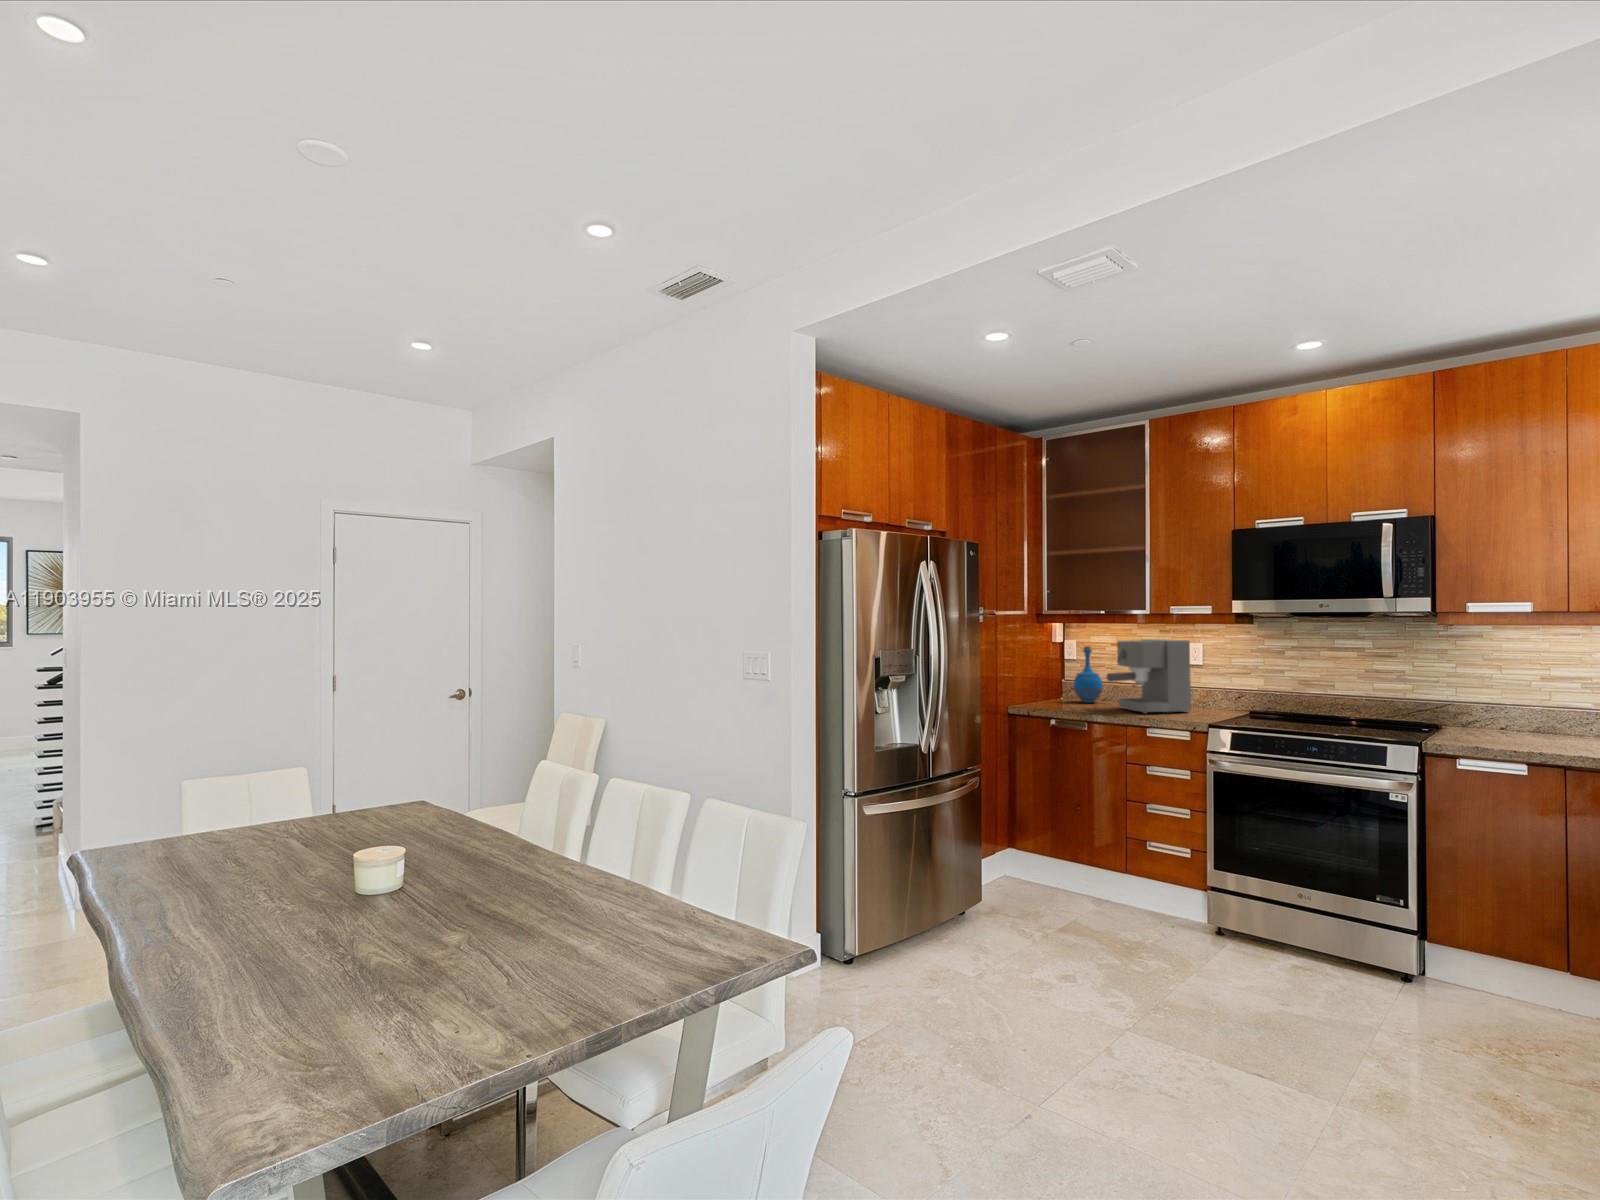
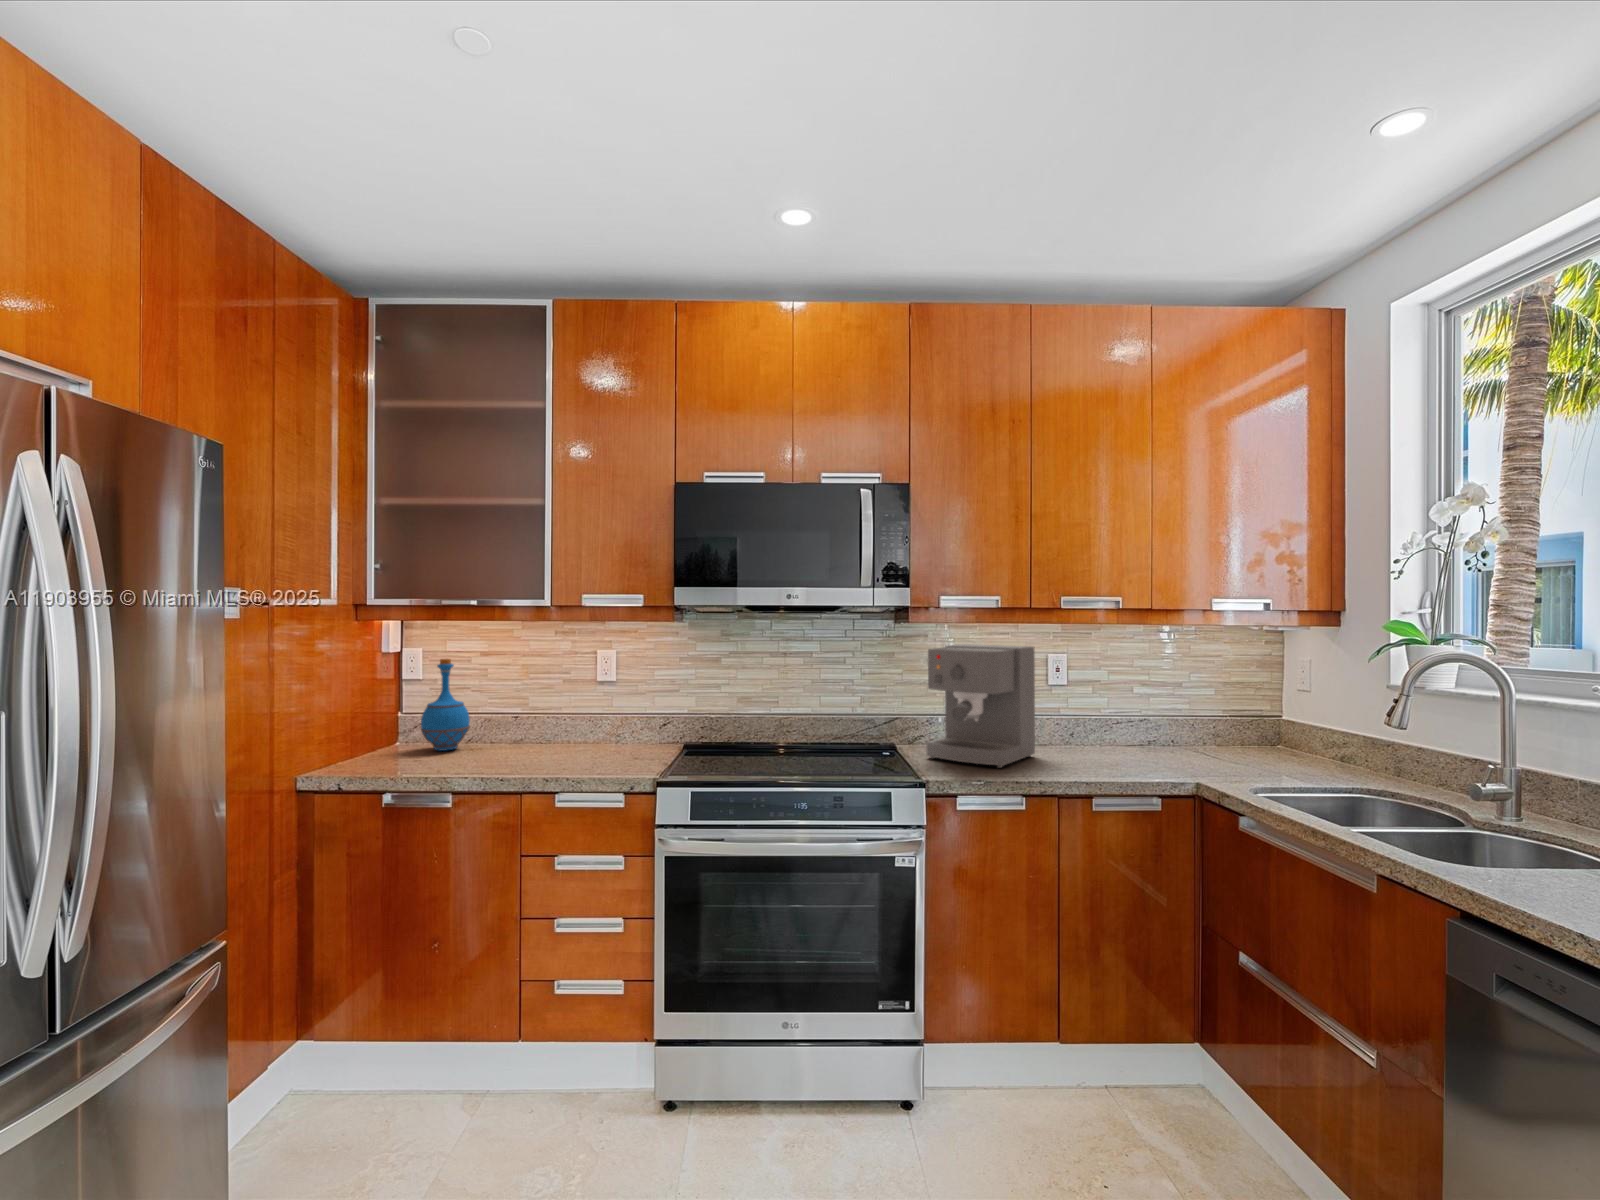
coffee maker: present [1107,639,1191,714] -> present [927,644,1035,768]

